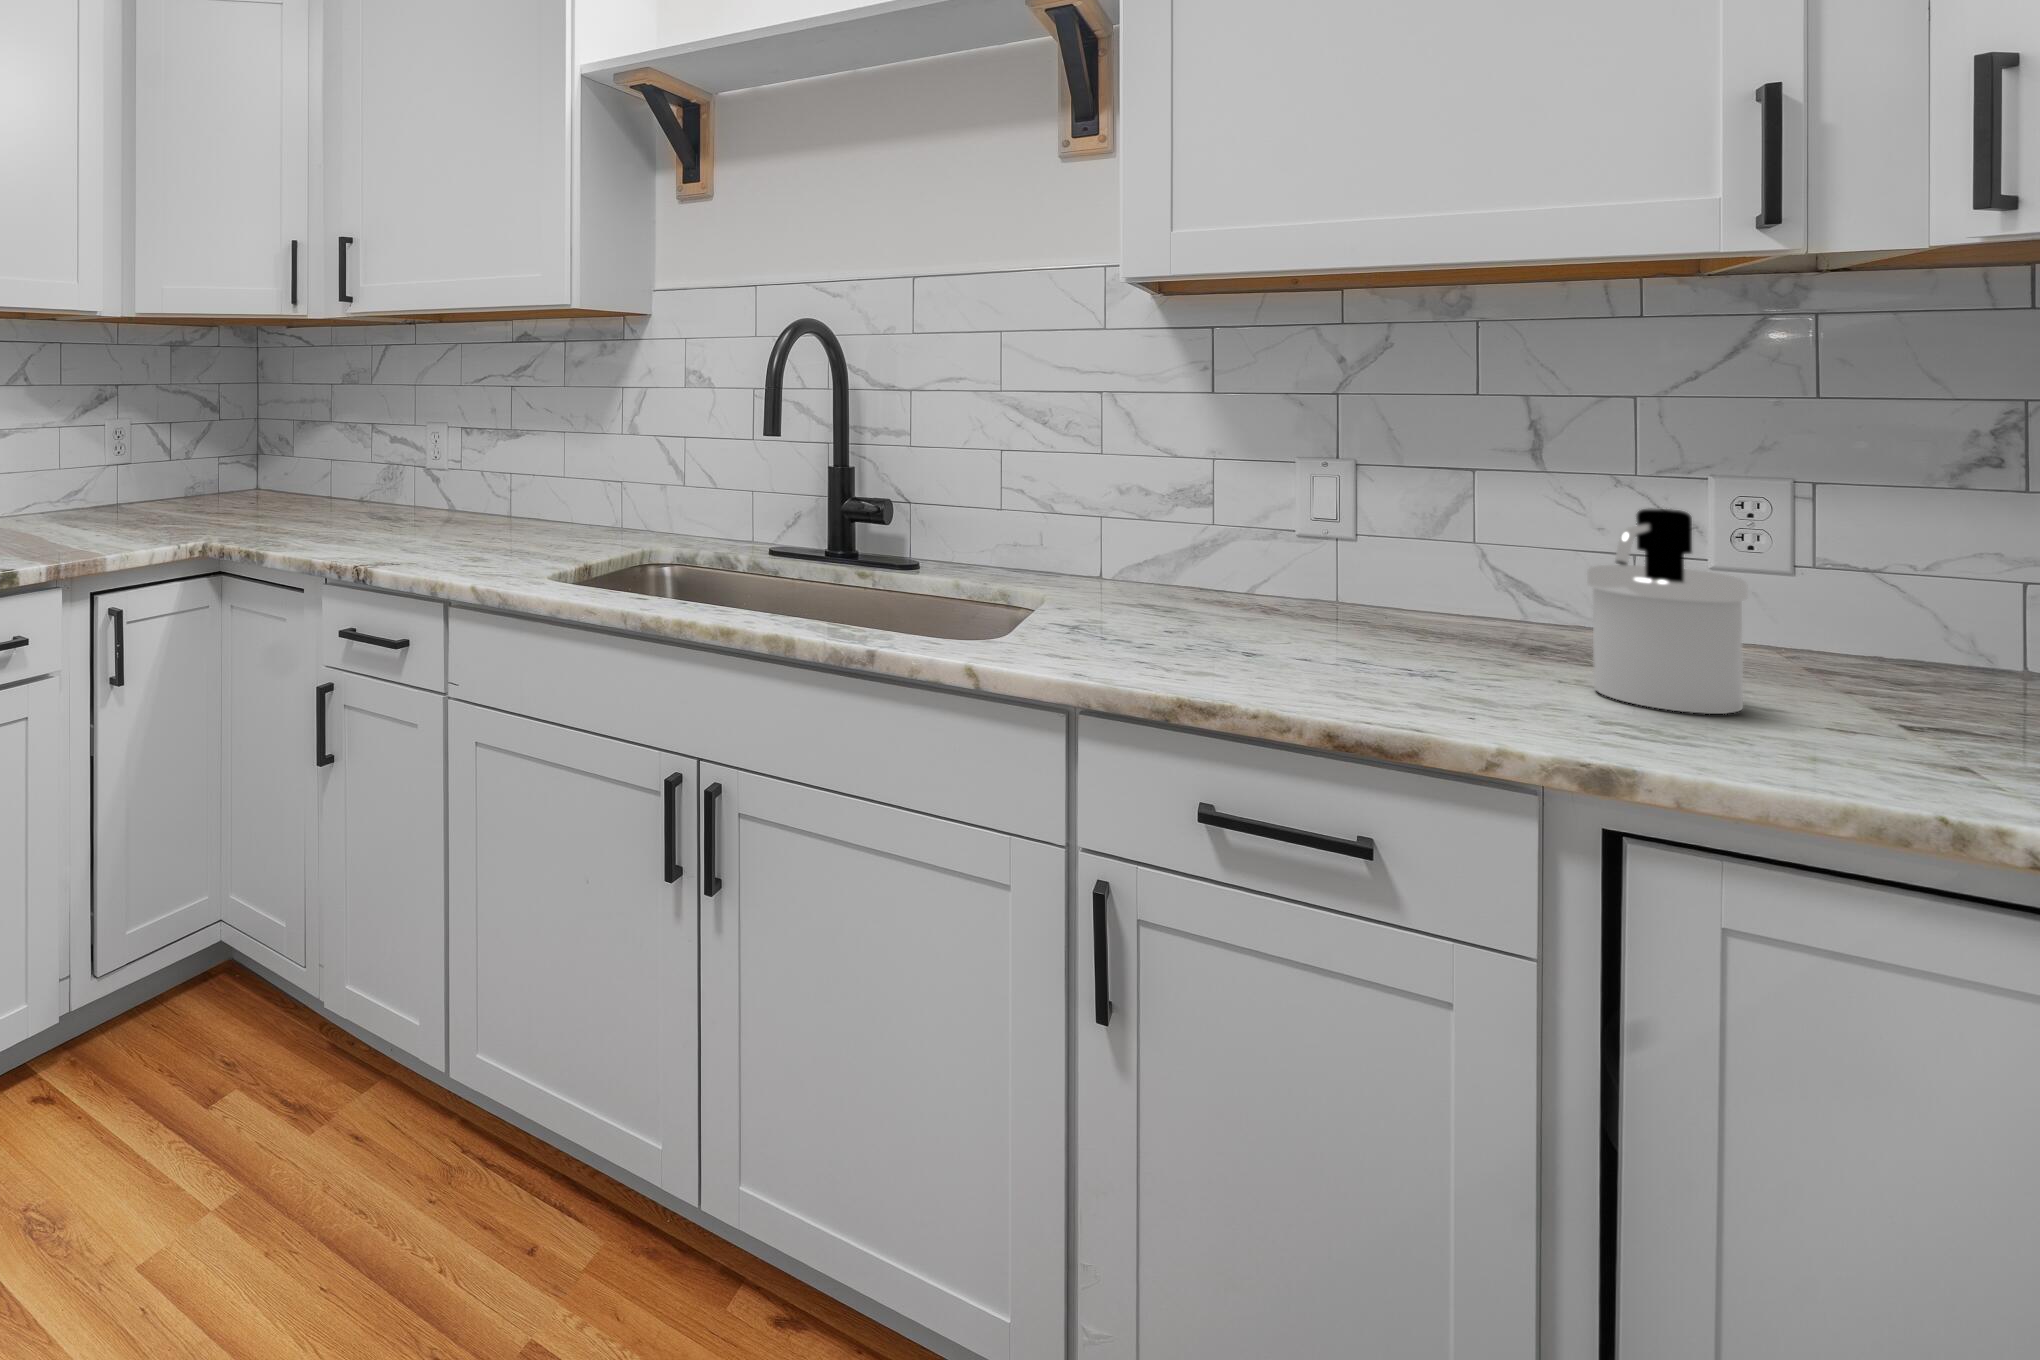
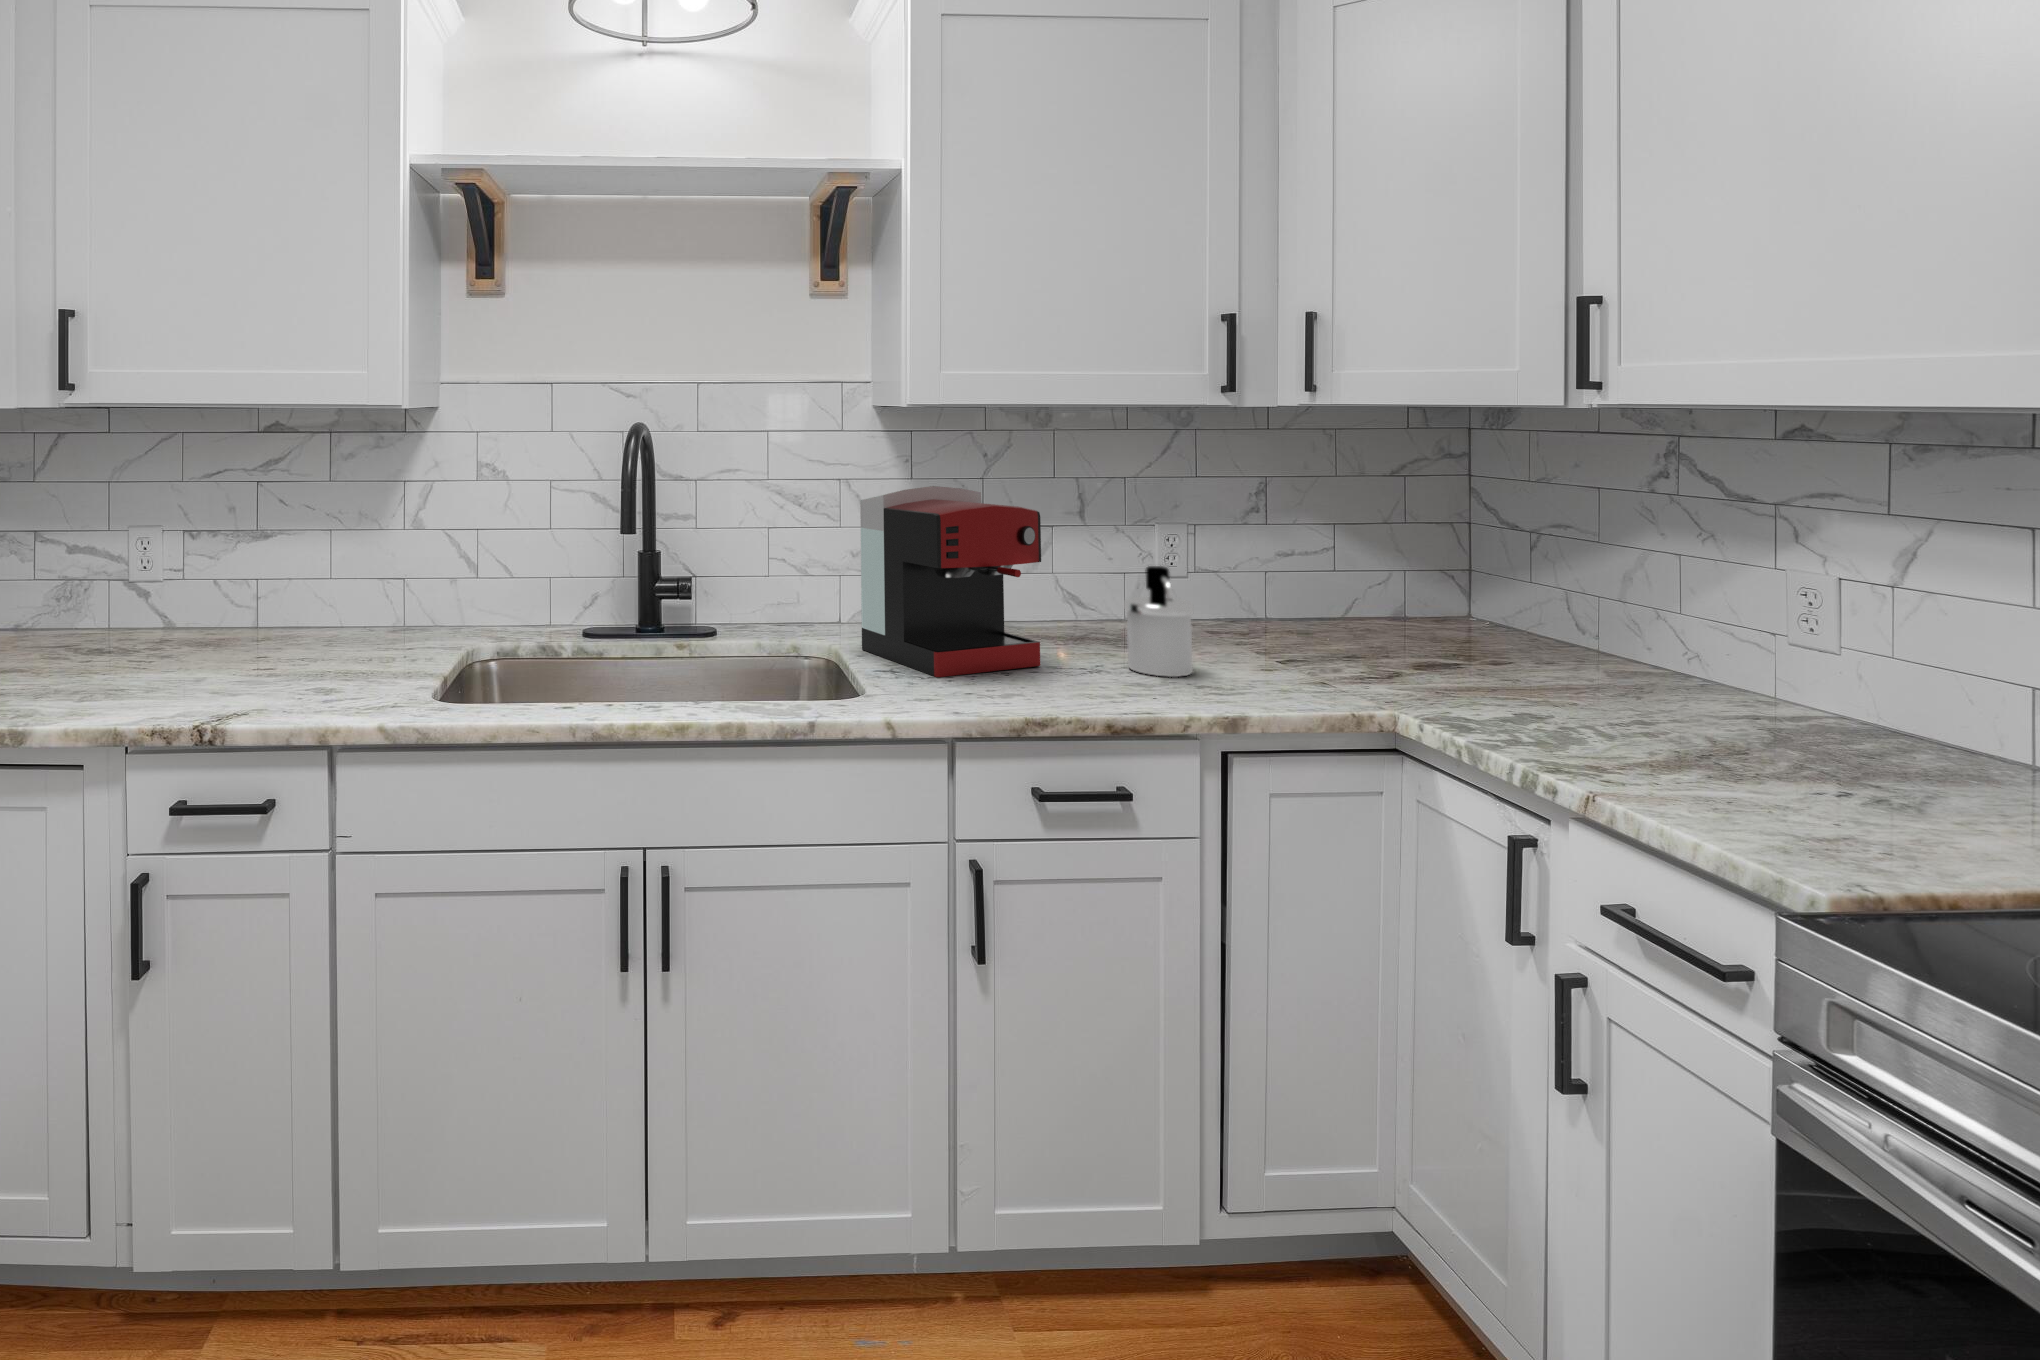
coffee maker: none [1143,368,1408,658] -> present [860,486,1041,677]

